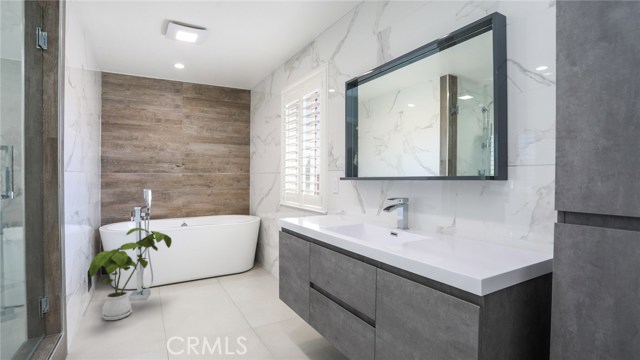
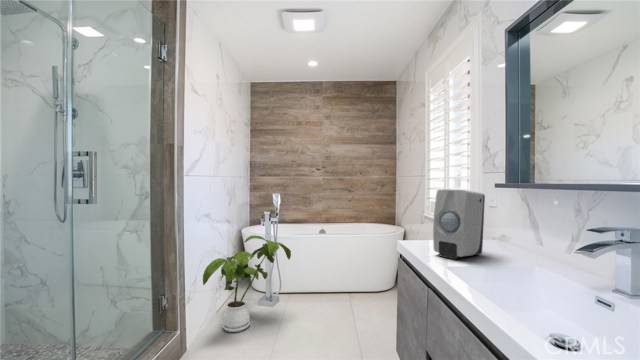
soap dispenser: none [305,183,330,223] -> present [433,189,485,259]

